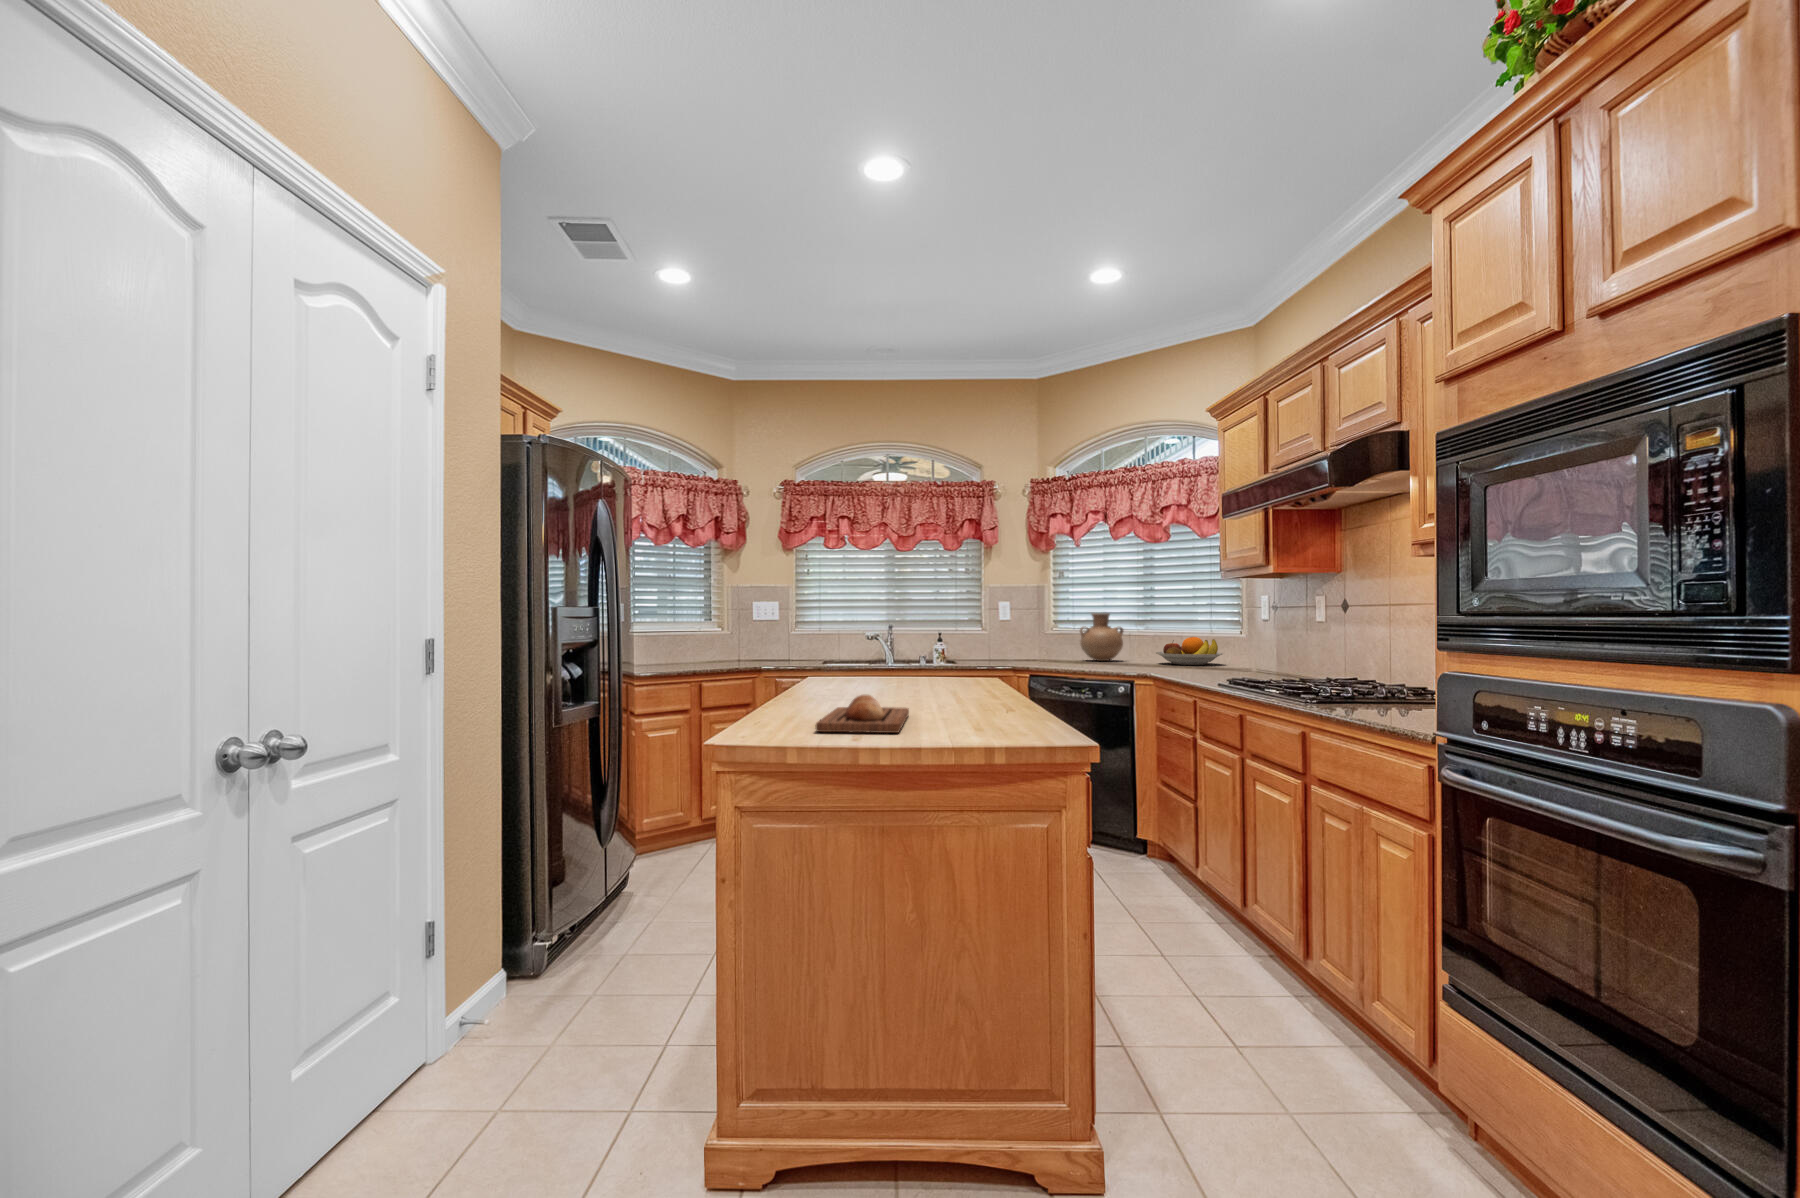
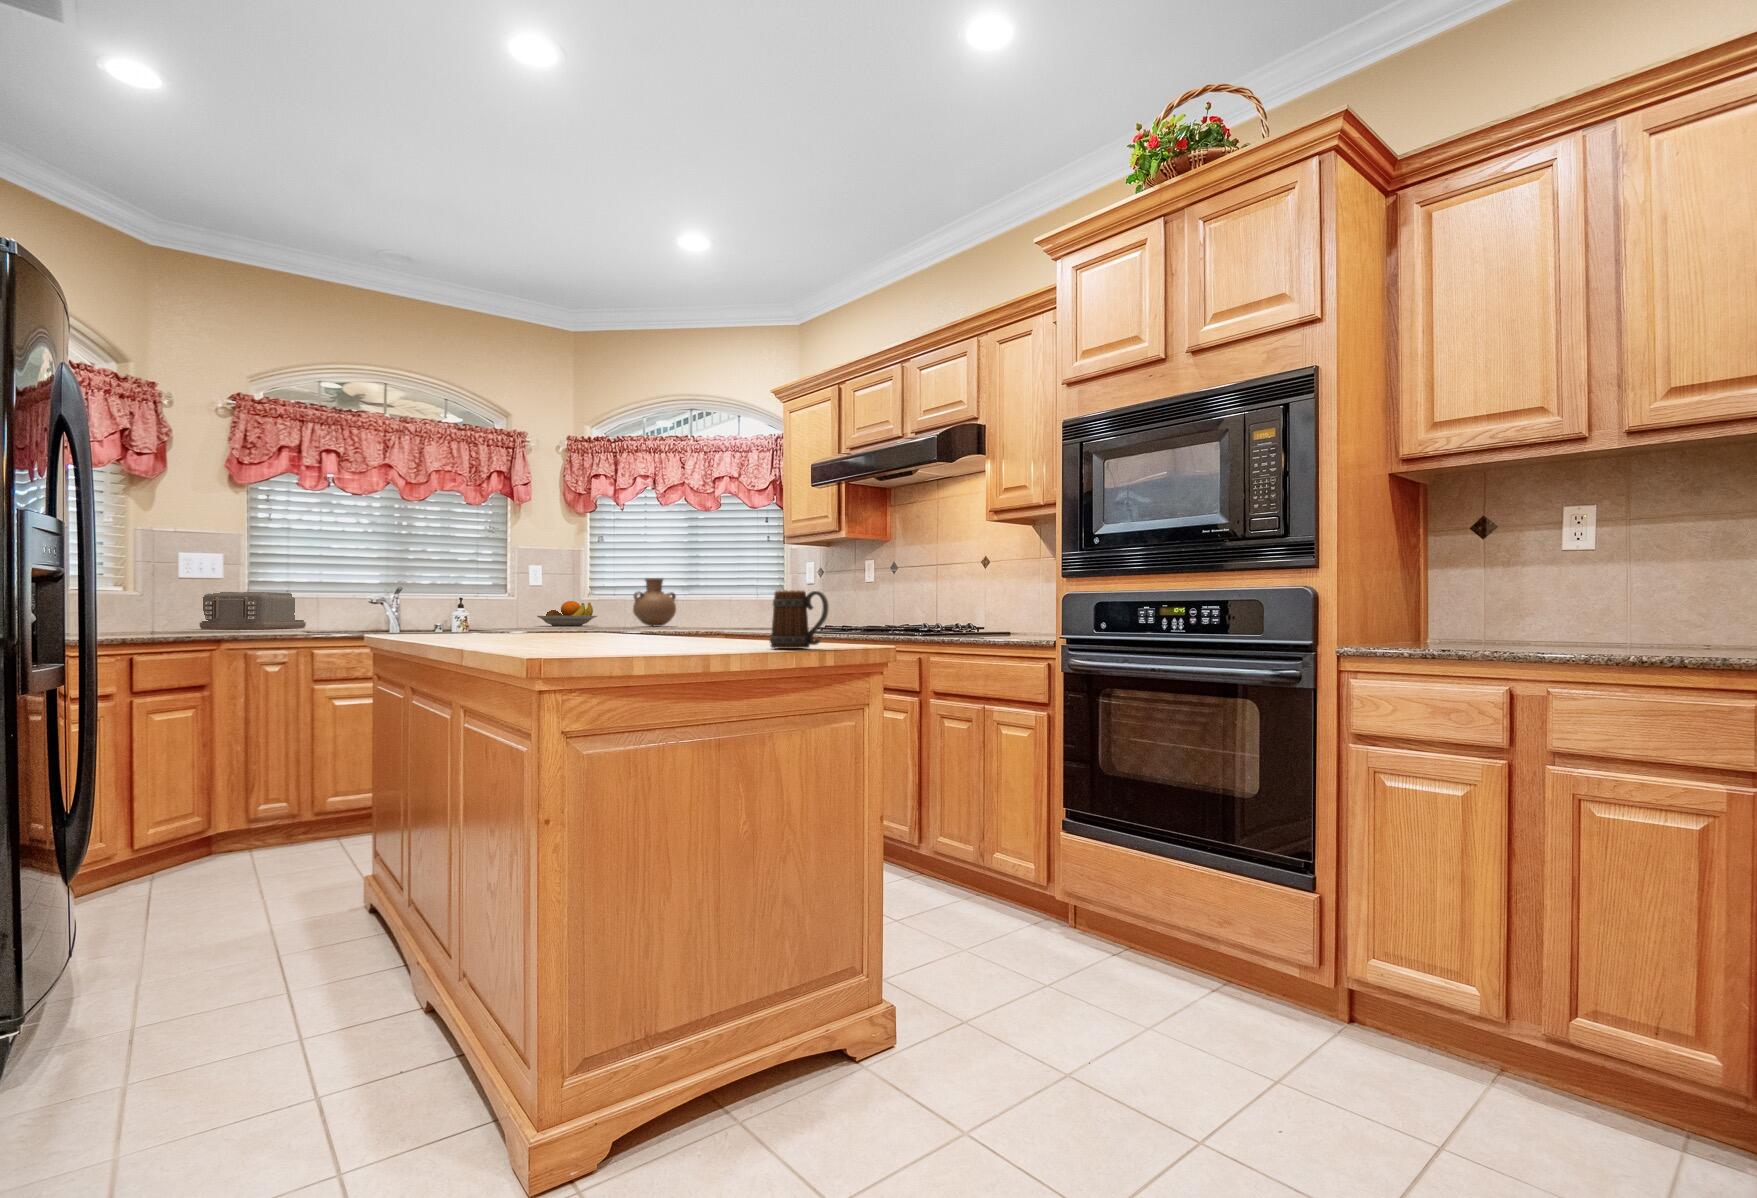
toaster: none [767,628,833,657] -> present [200,592,306,629]
fruit bowl: present [1156,637,1223,665] -> present [537,601,597,626]
mug: none [947,677,998,741] -> present [770,590,829,649]
bread loaf: present [815,695,909,733] -> none [584,620,716,650]

